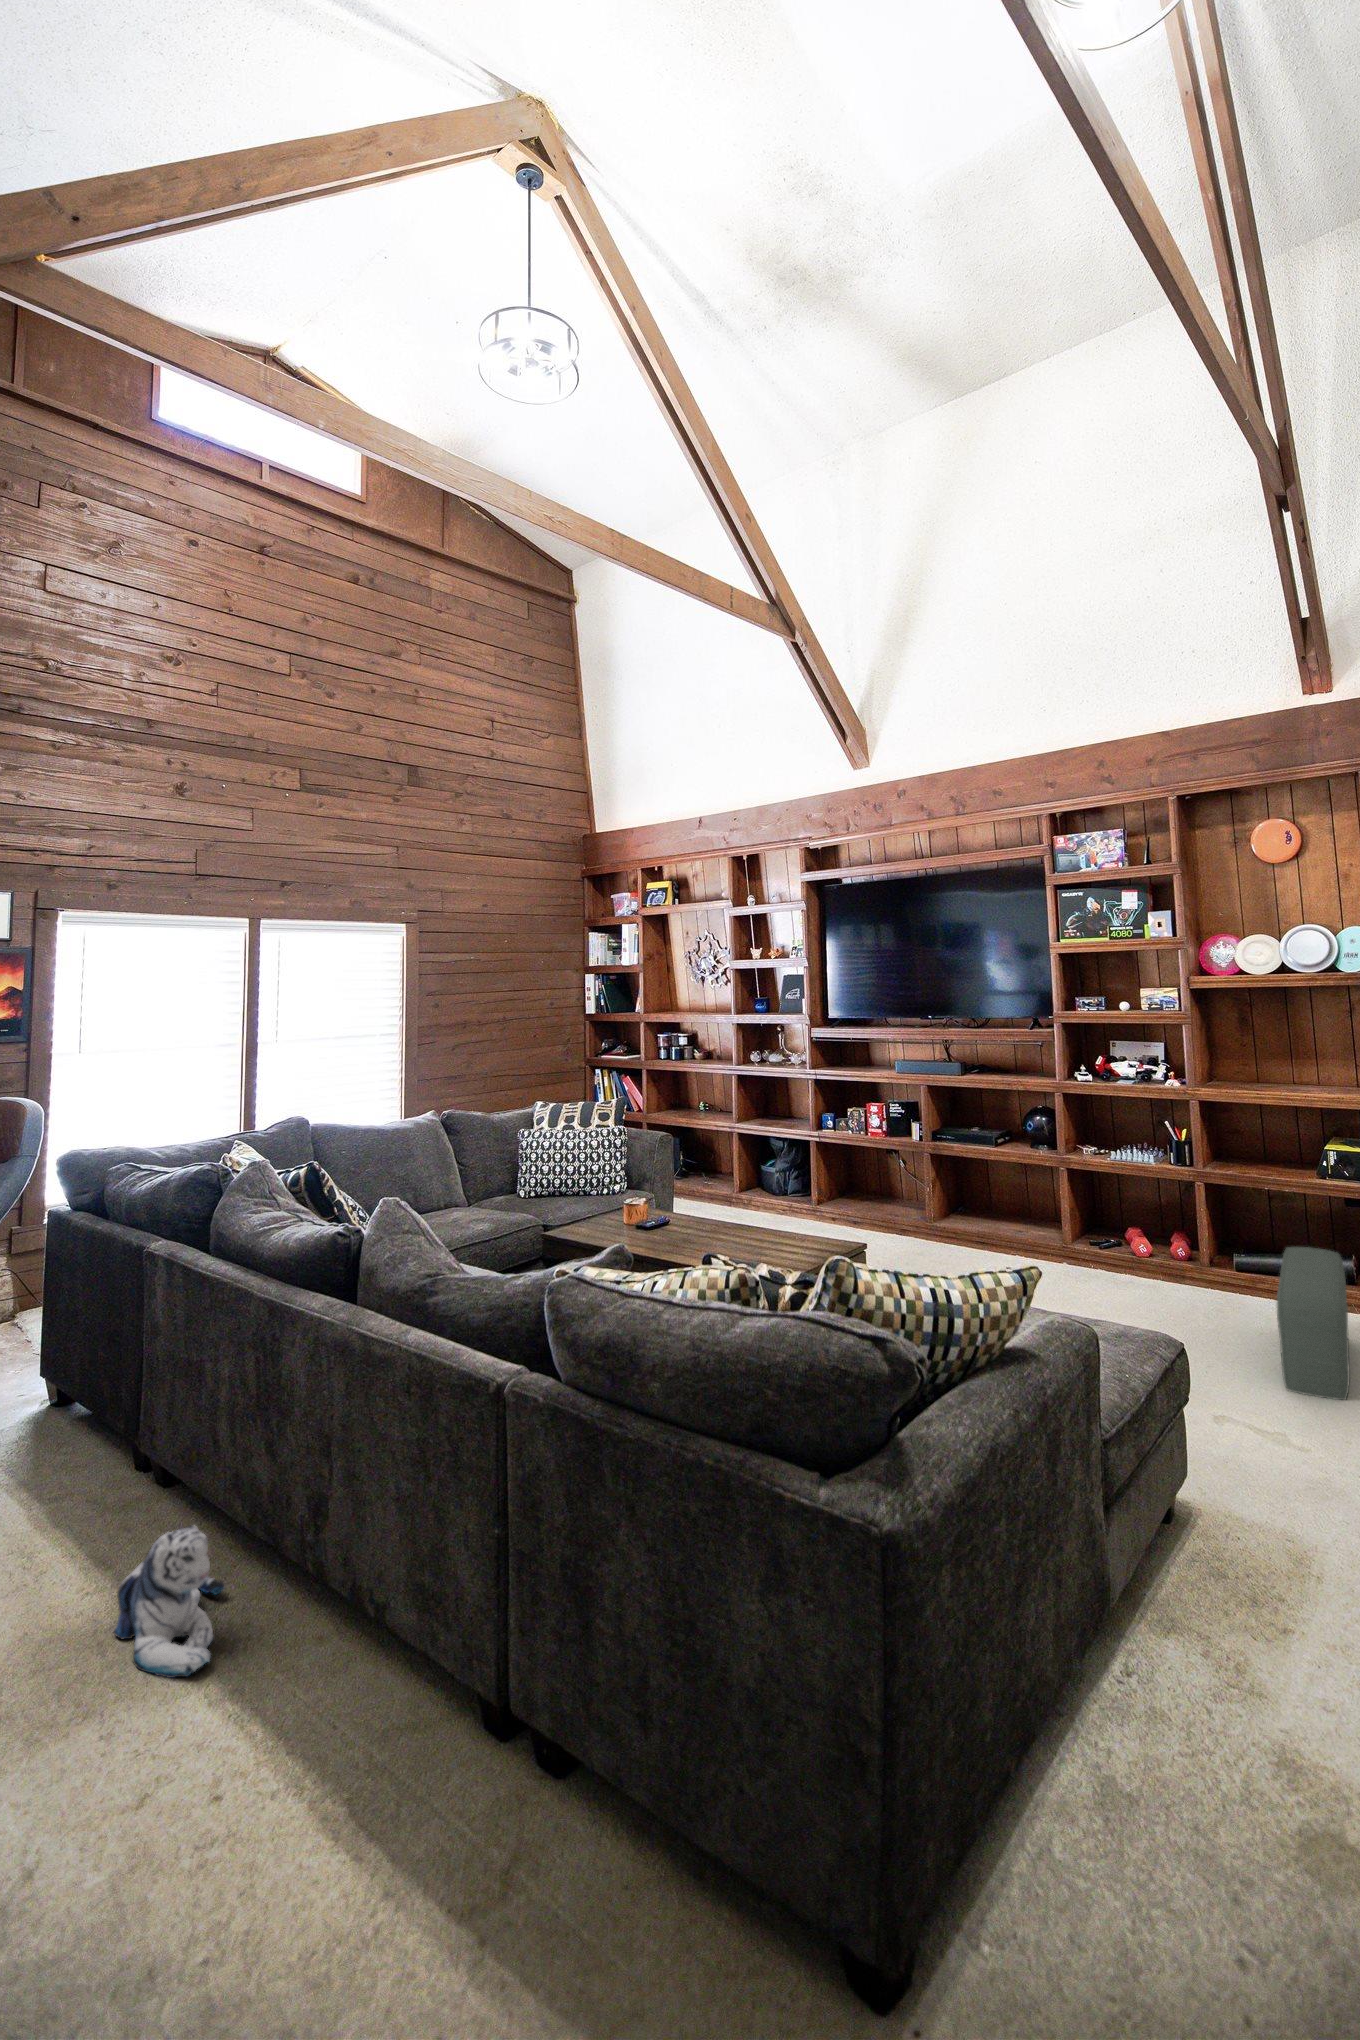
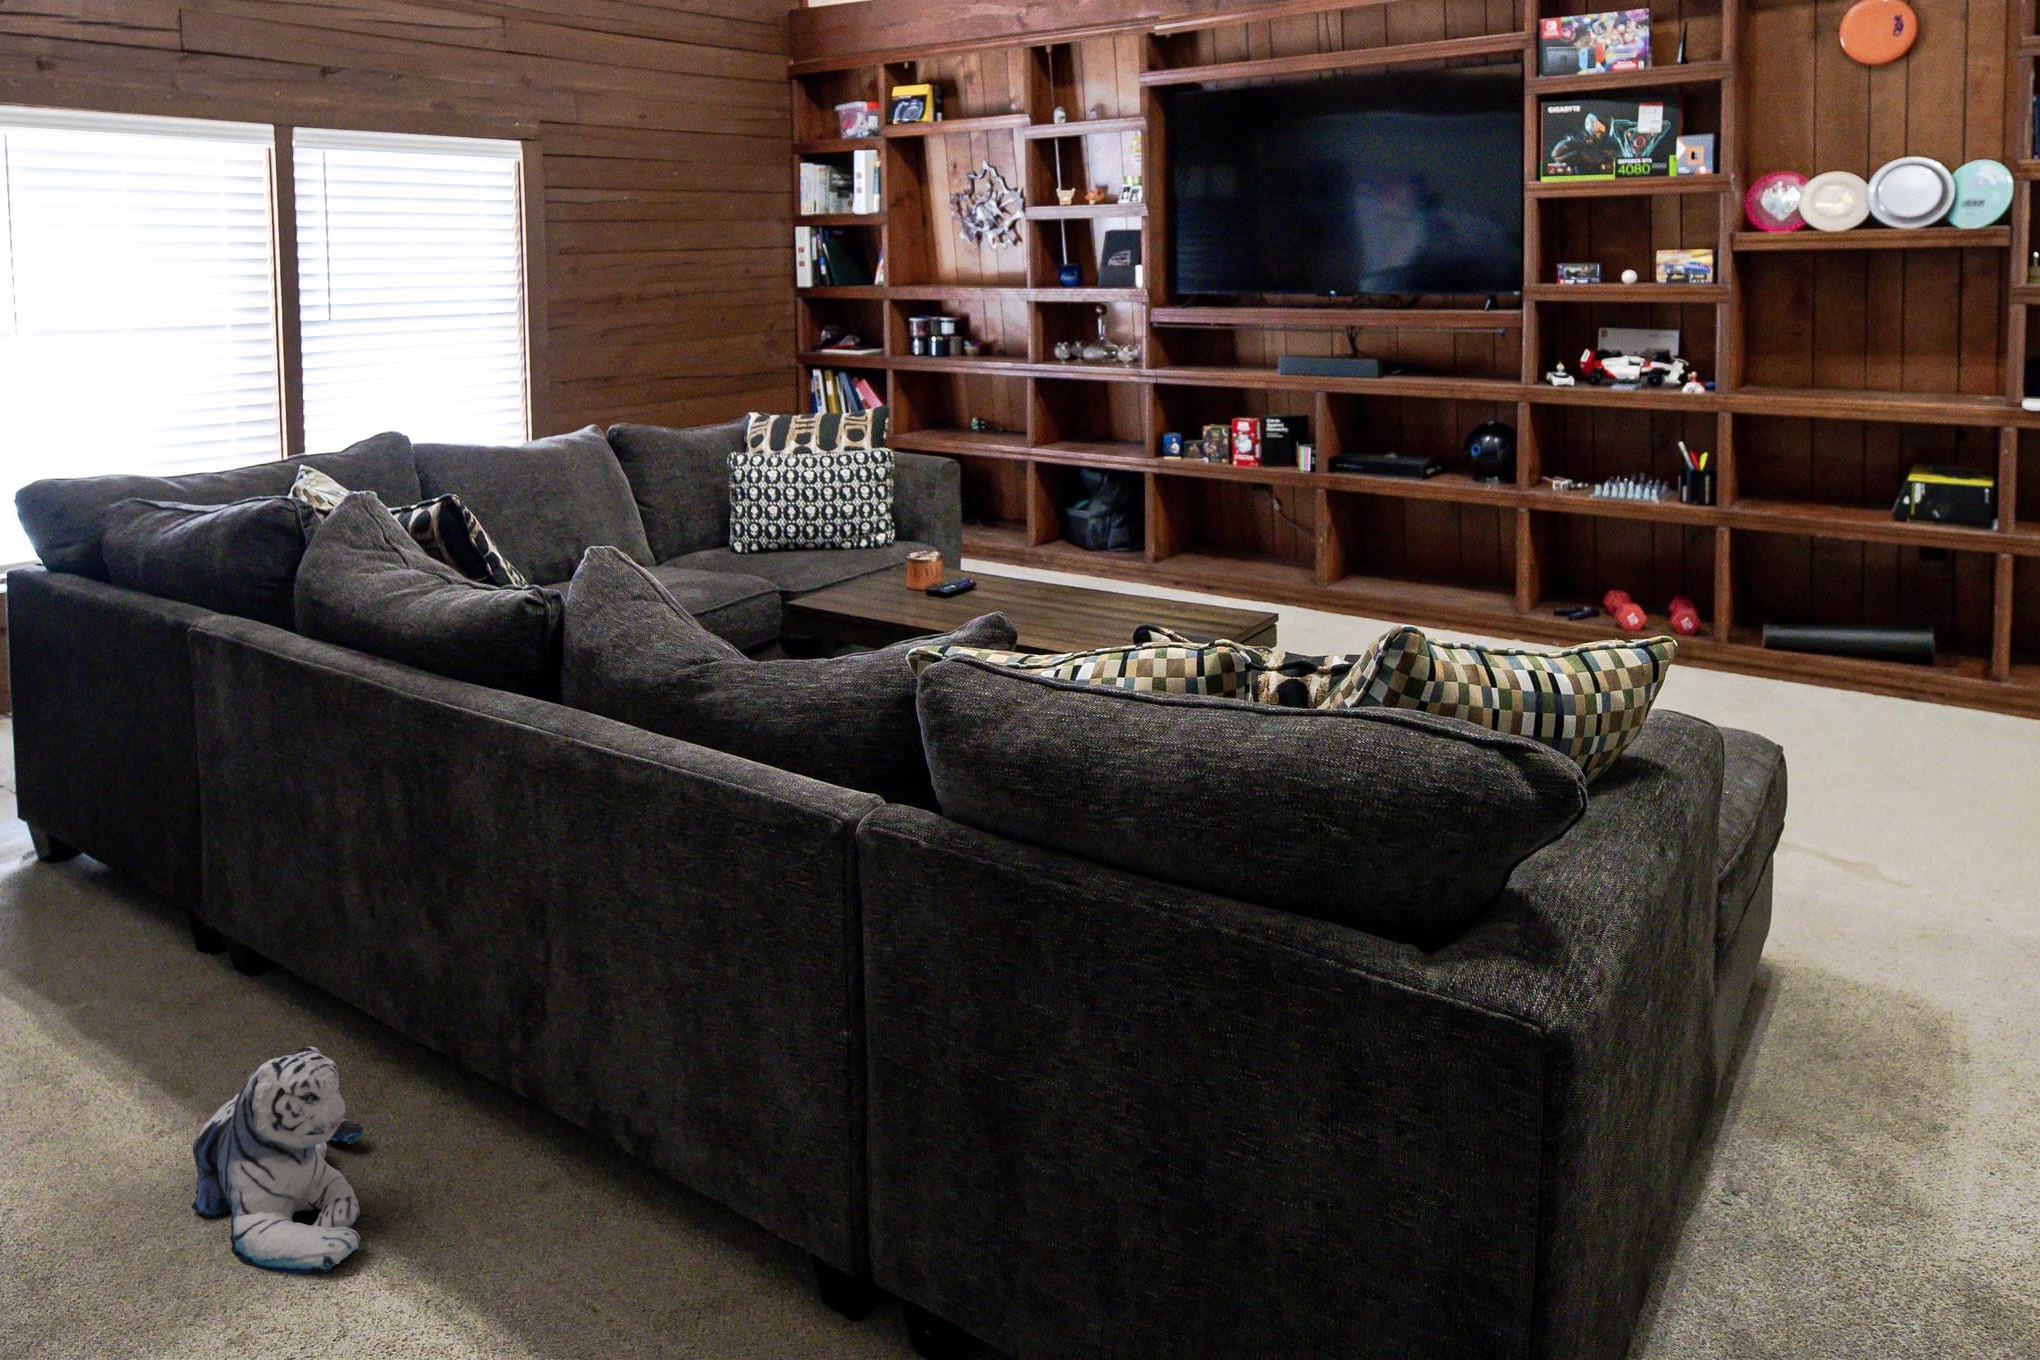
pouf: present [1277,1247,1350,1400] -> none [1856,612,1965,821]

